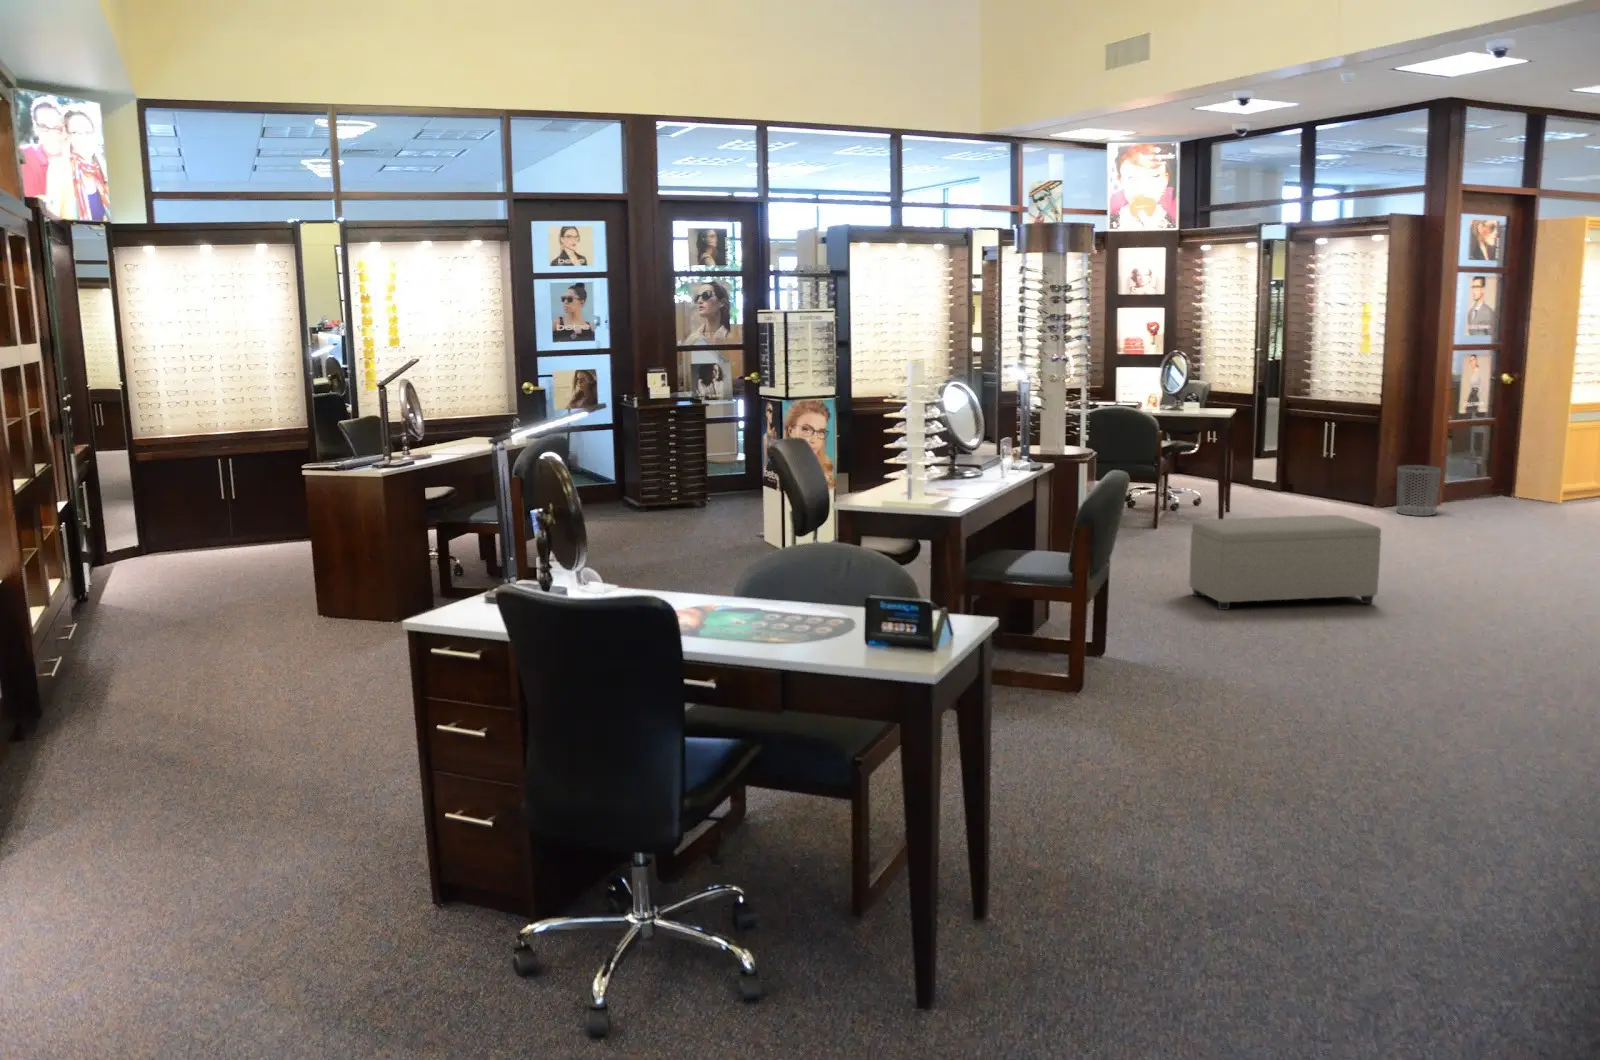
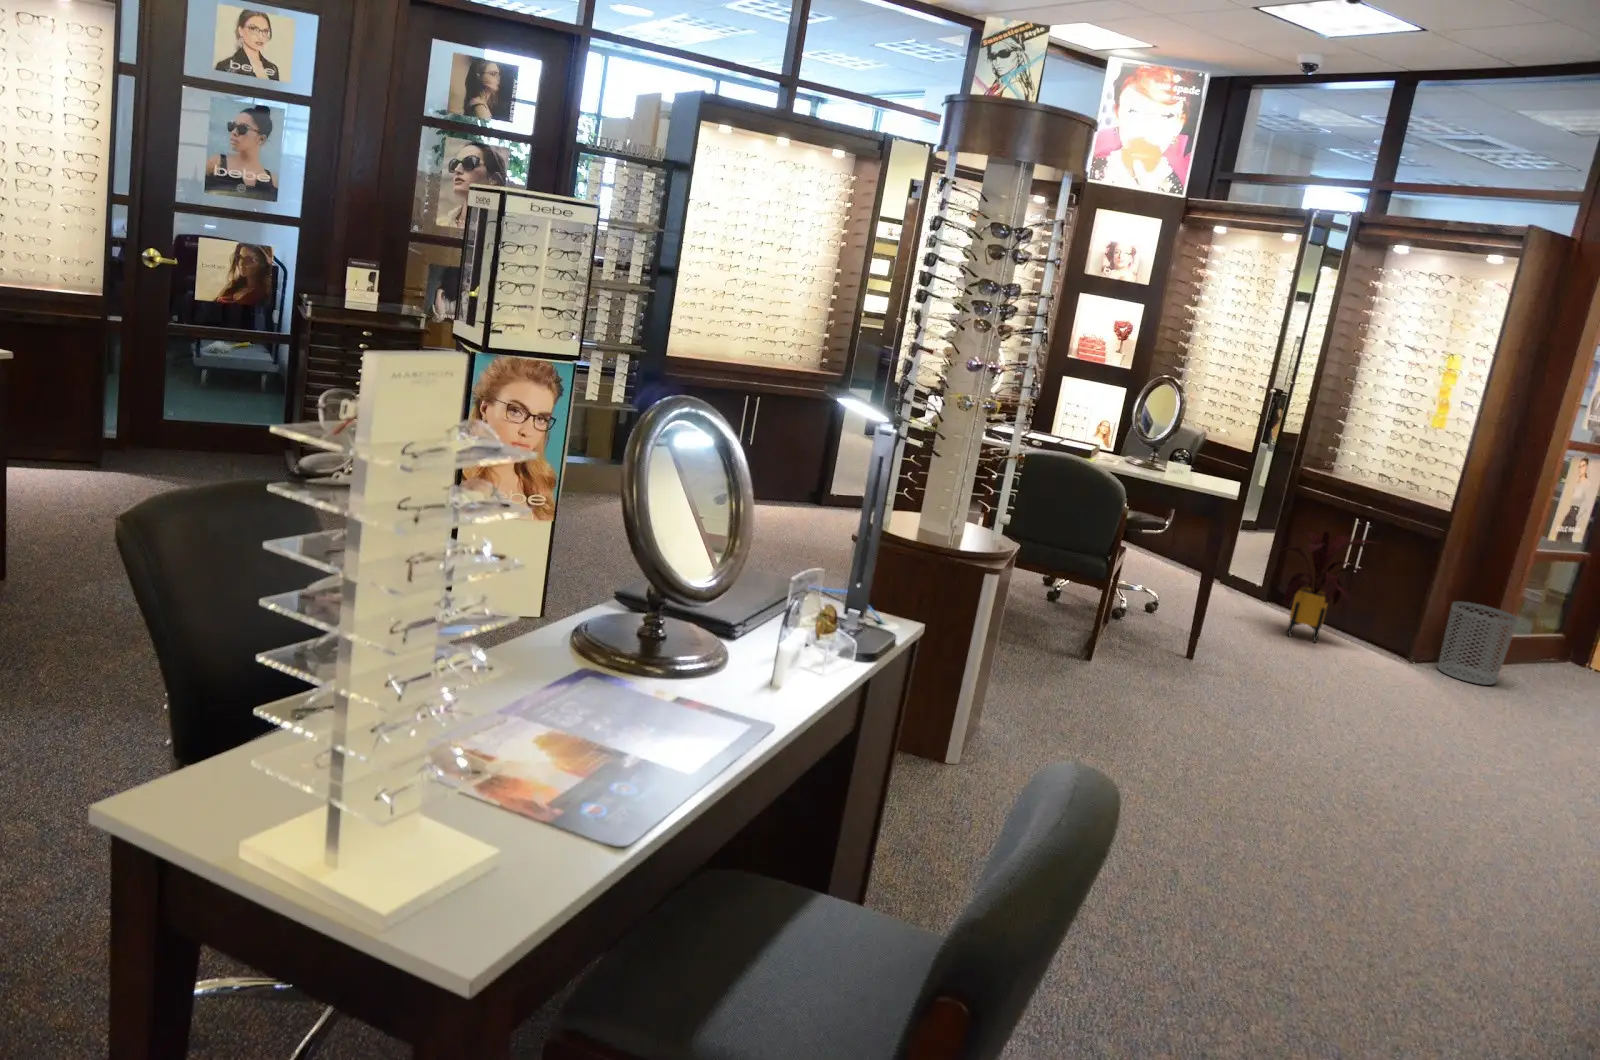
house plant: none [1269,434,1346,510] -> present [1276,531,1378,643]
ottoman: present [1189,515,1381,610] -> none [1158,741,1566,969]

